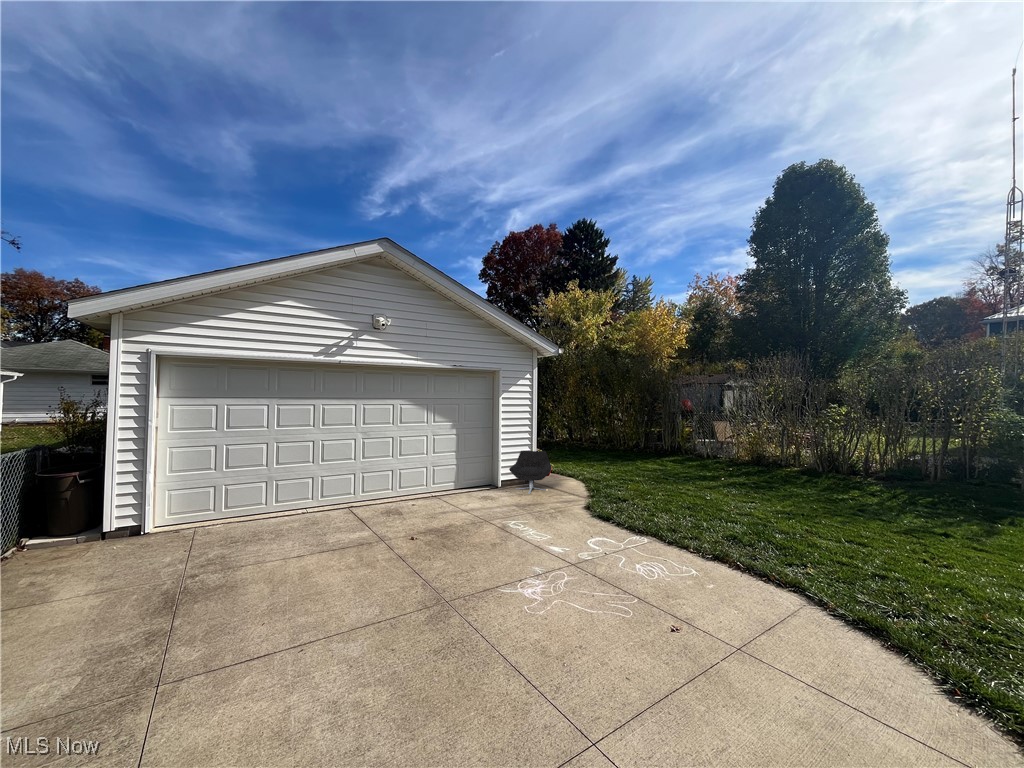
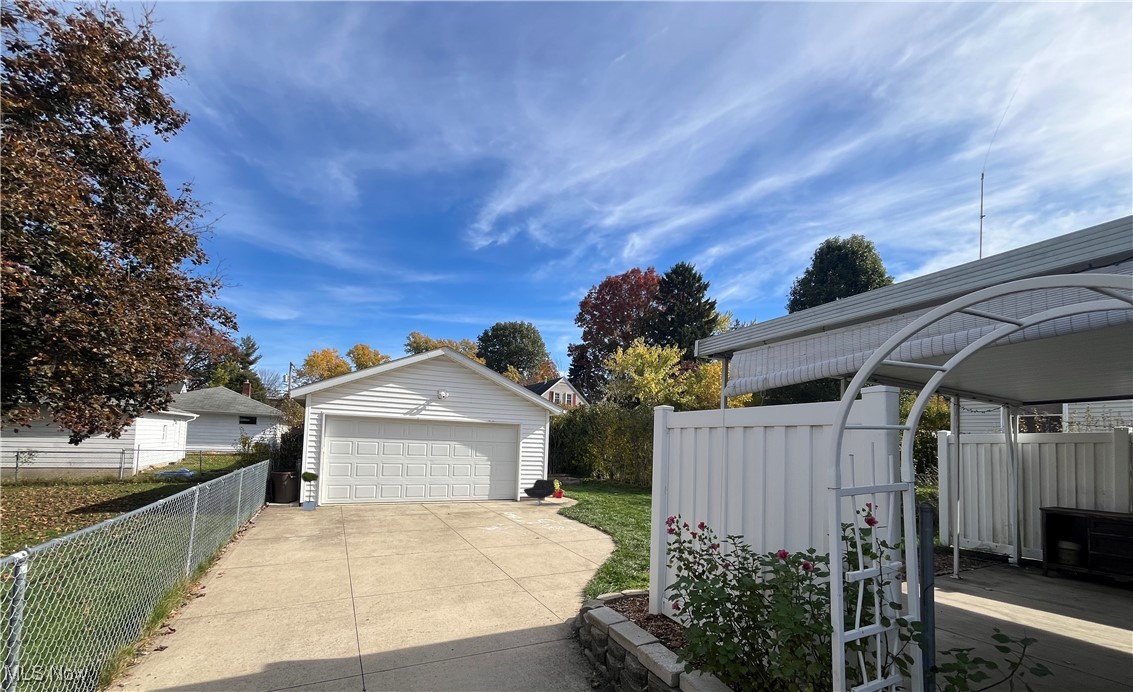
potted tree: none [99,468,142,547] -> present [301,471,318,511]

